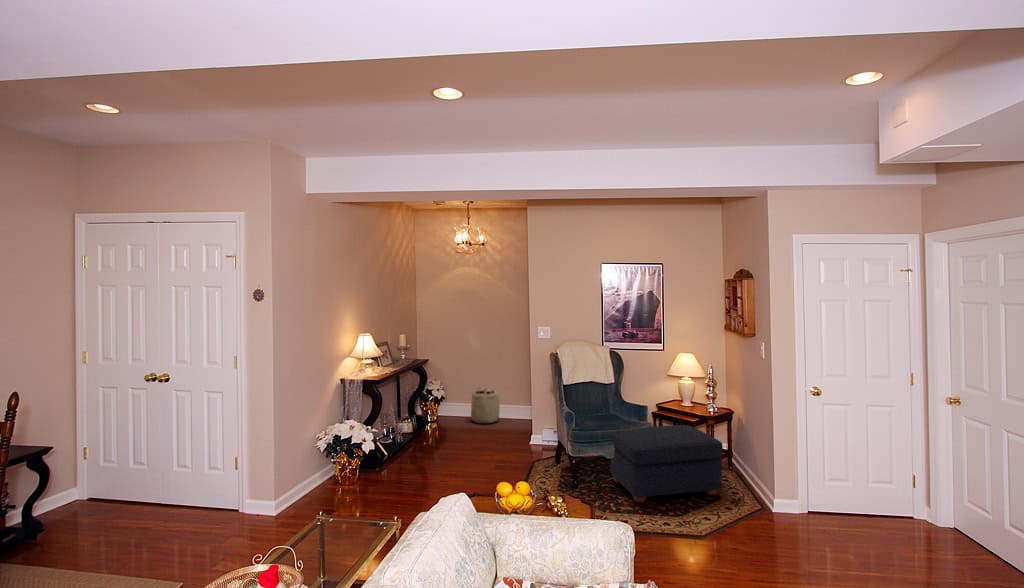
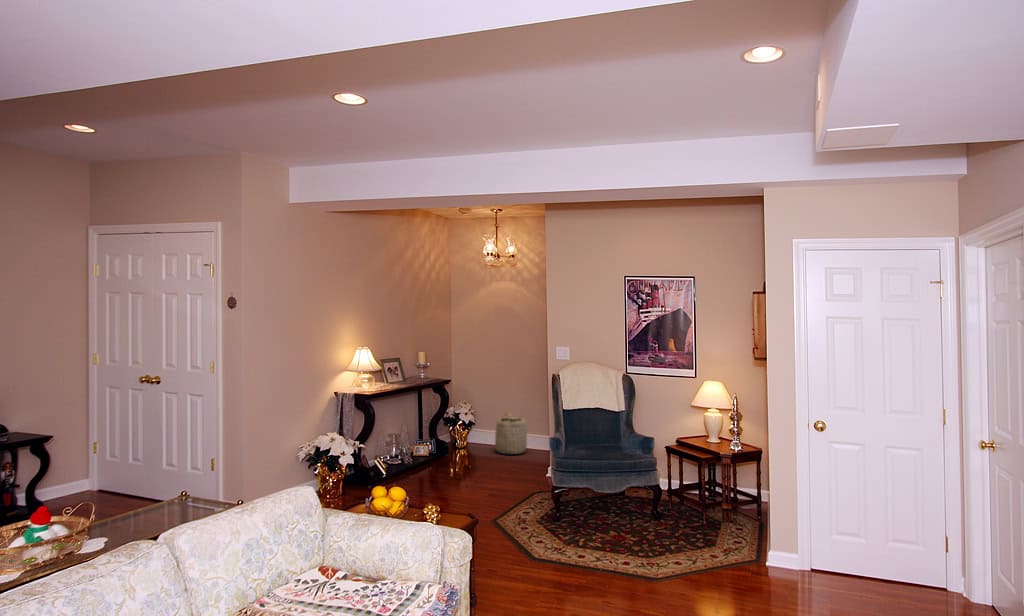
ottoman: present [610,425,723,502] -> none [602,463,725,547]

